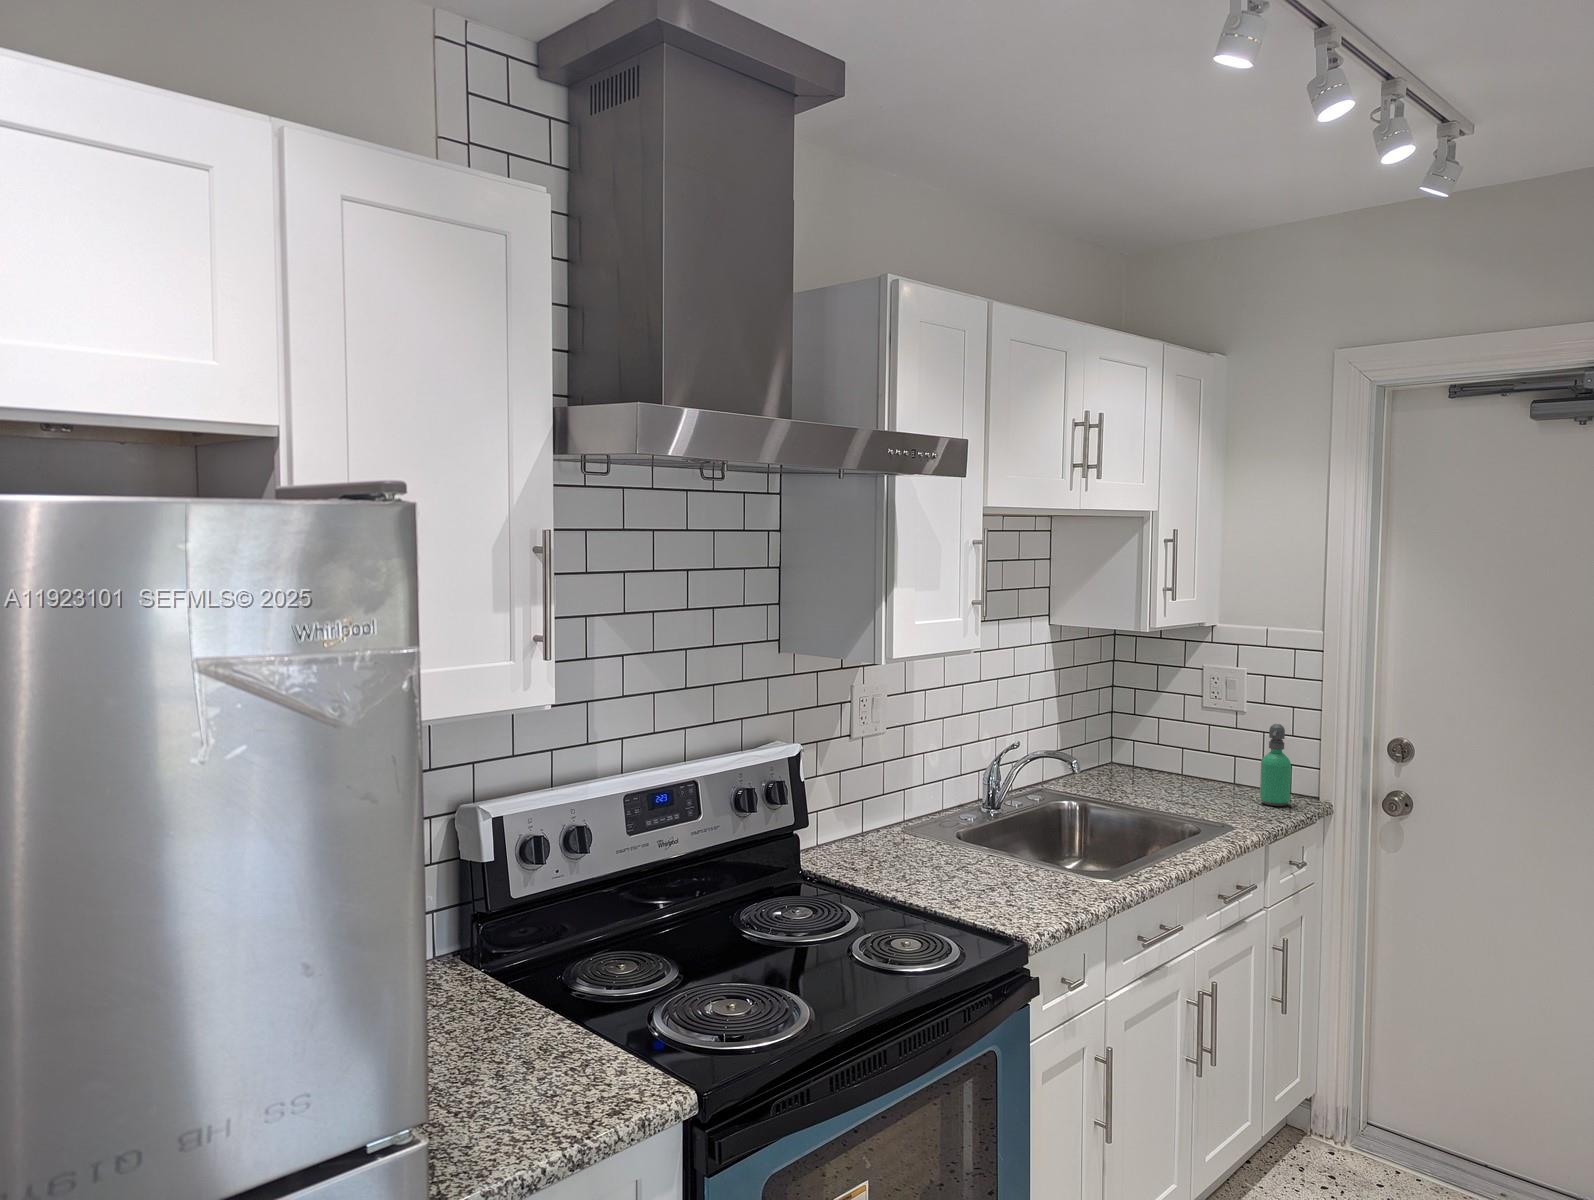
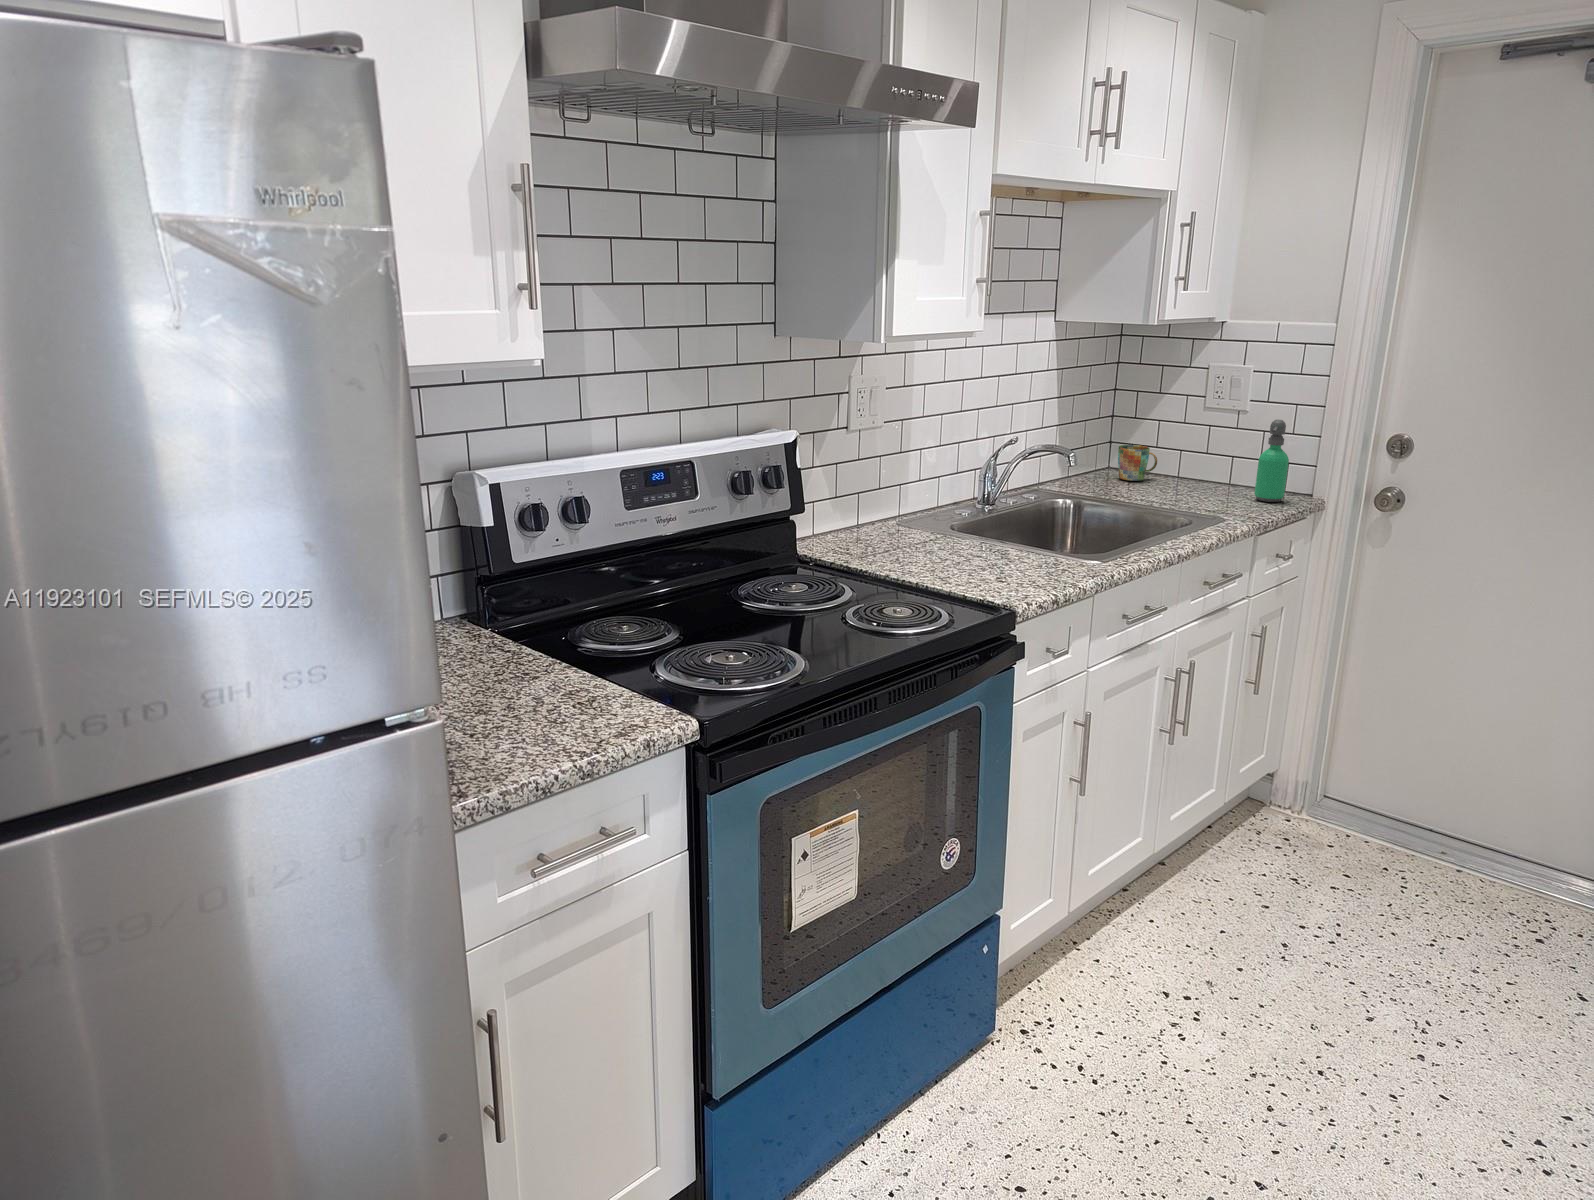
mug: none [1120,744,1160,781] -> present [1118,445,1157,481]

